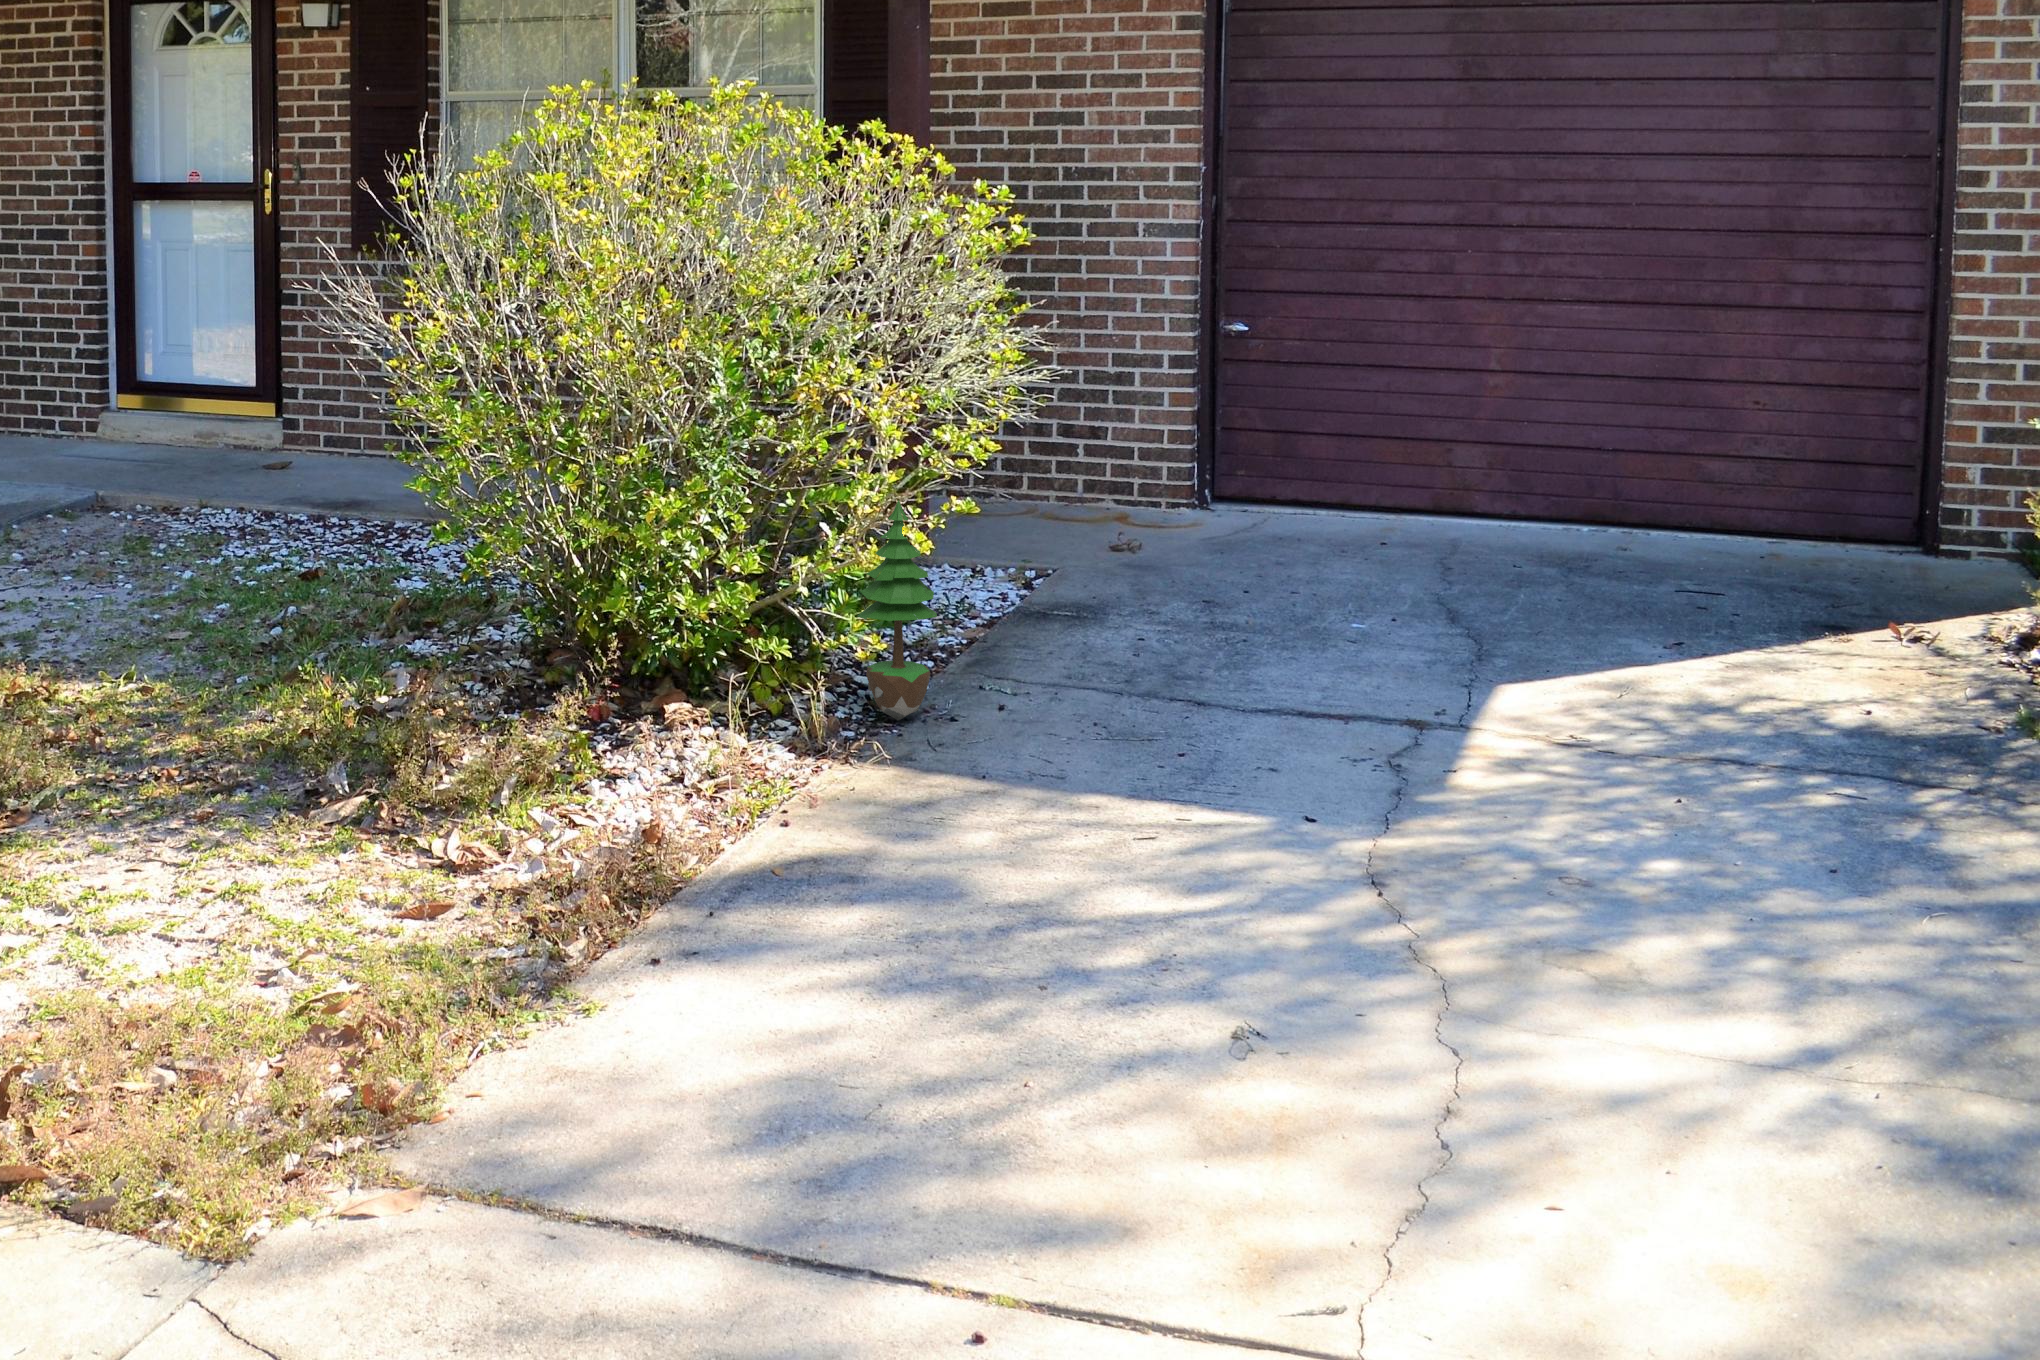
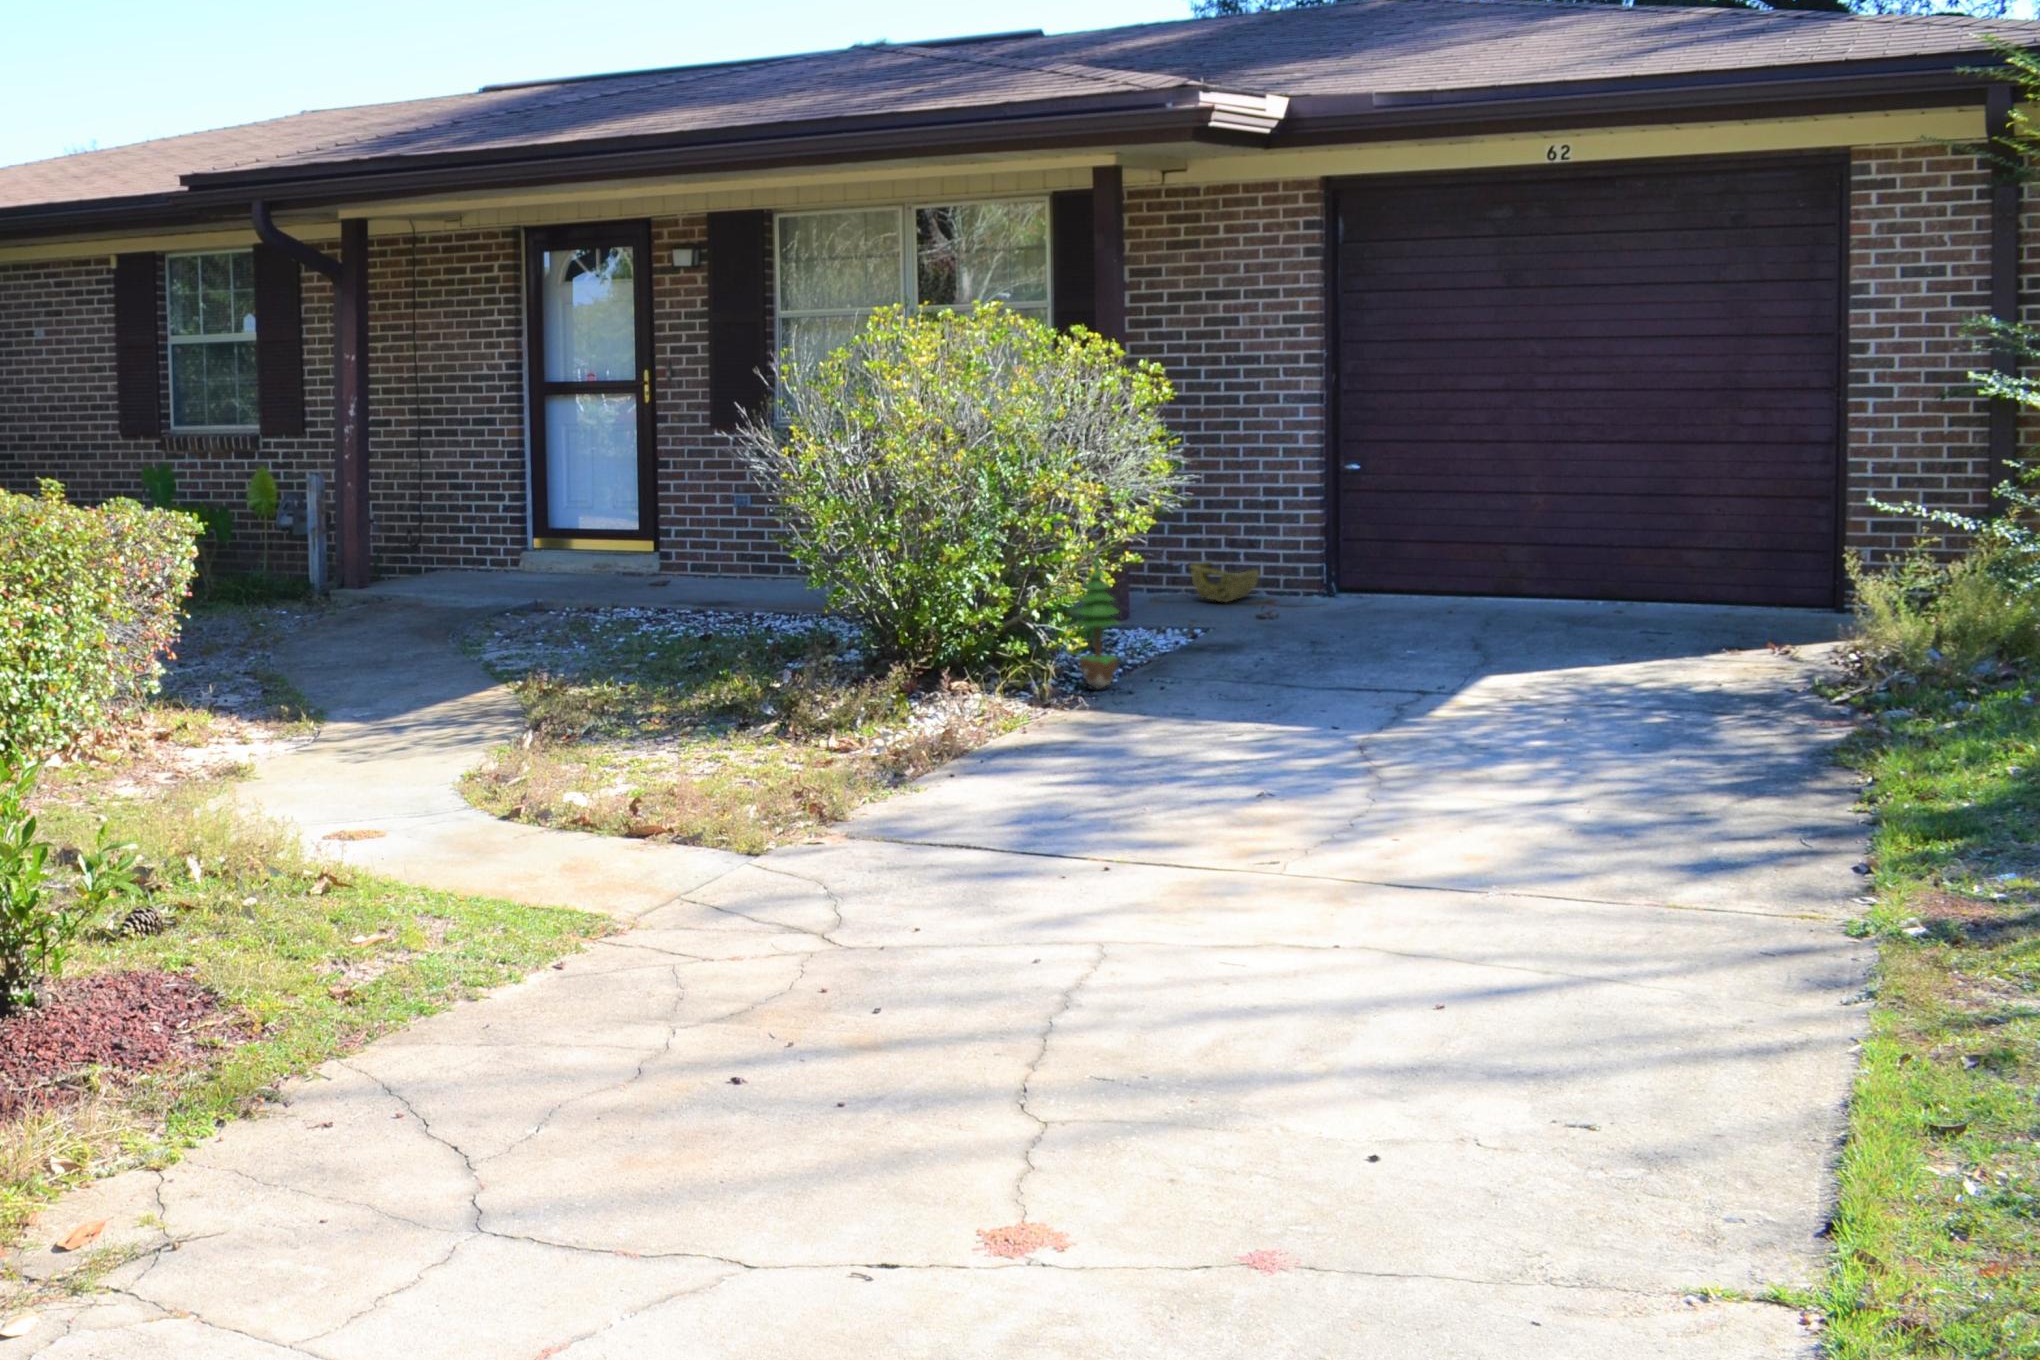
woven basket: none [1010,463,1109,528] -> present [1190,562,1259,602]

